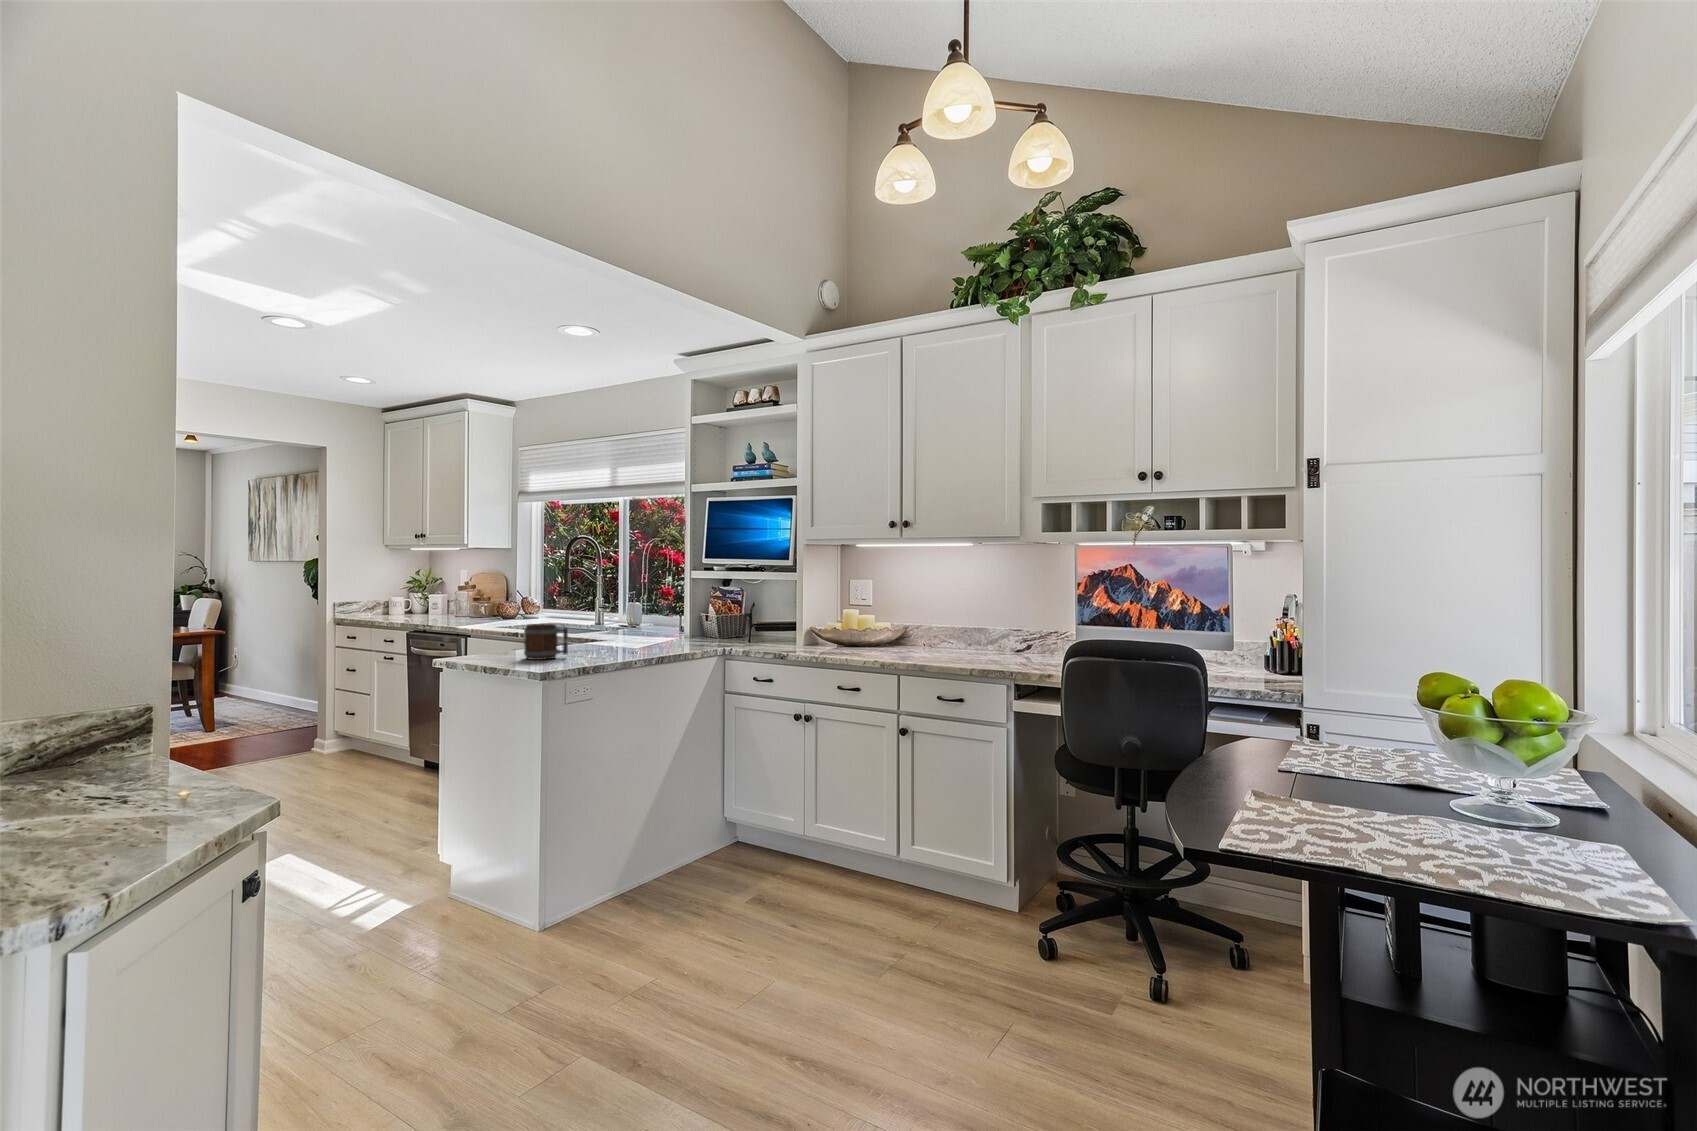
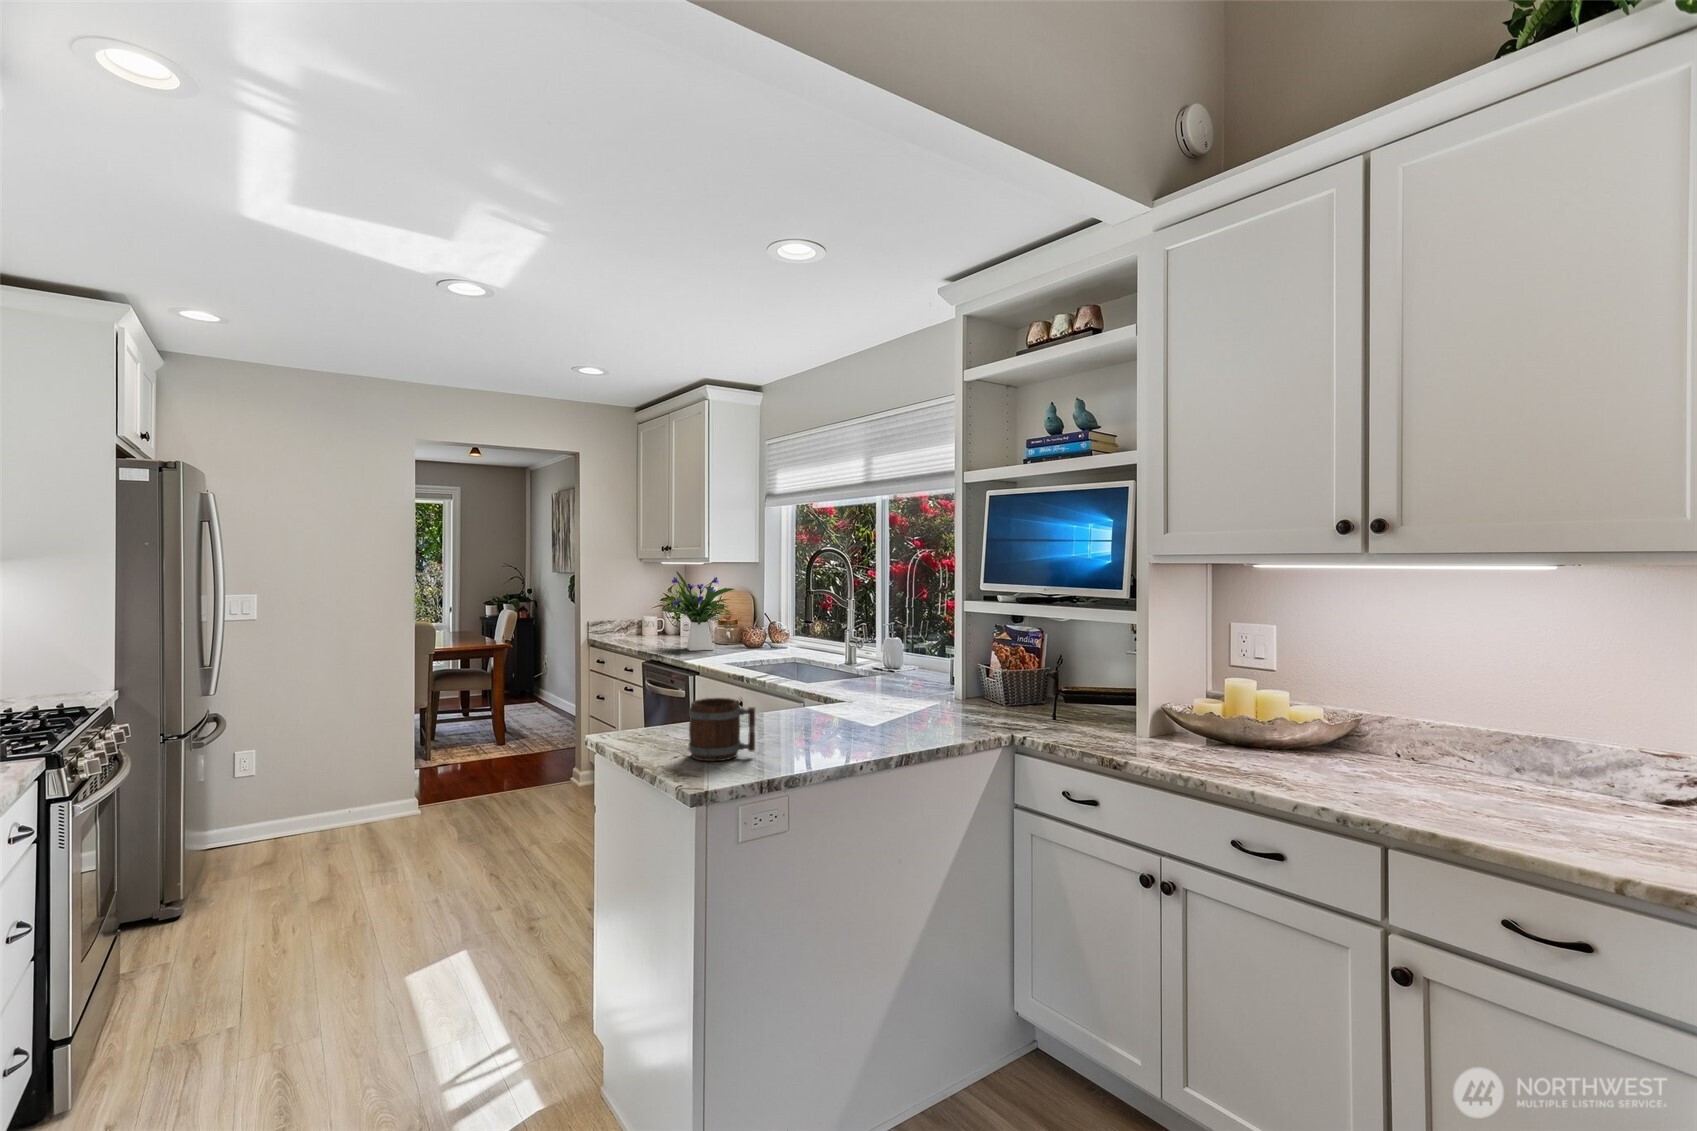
flower arrangement: none [426,556,495,623] -> present [664,572,734,651]

